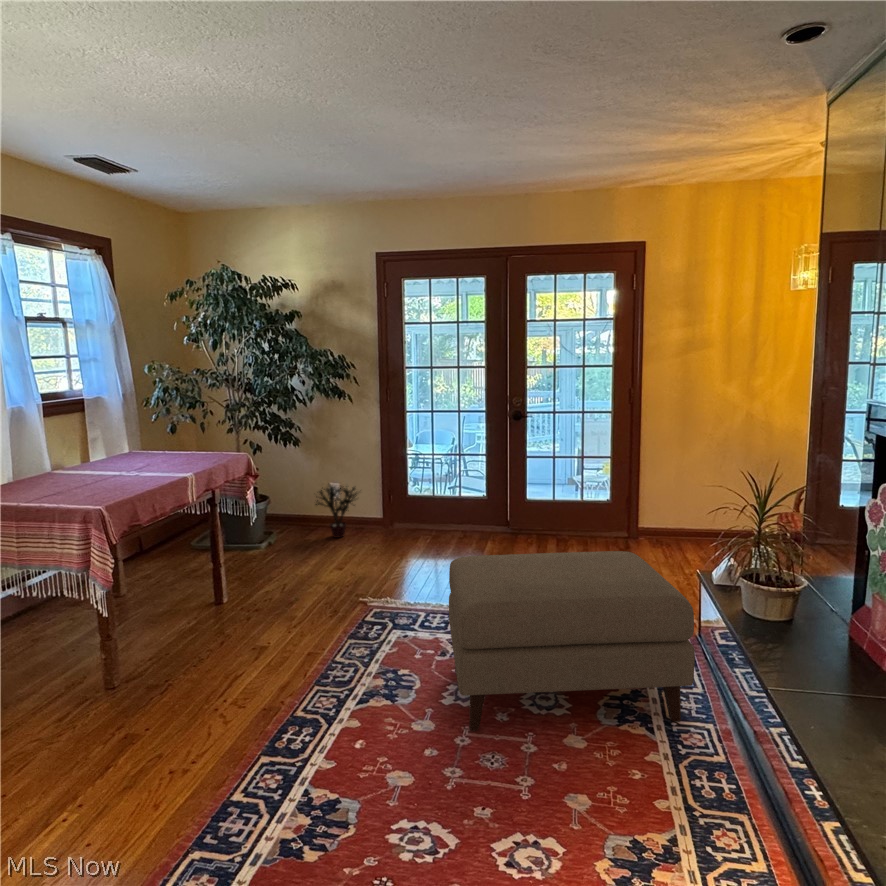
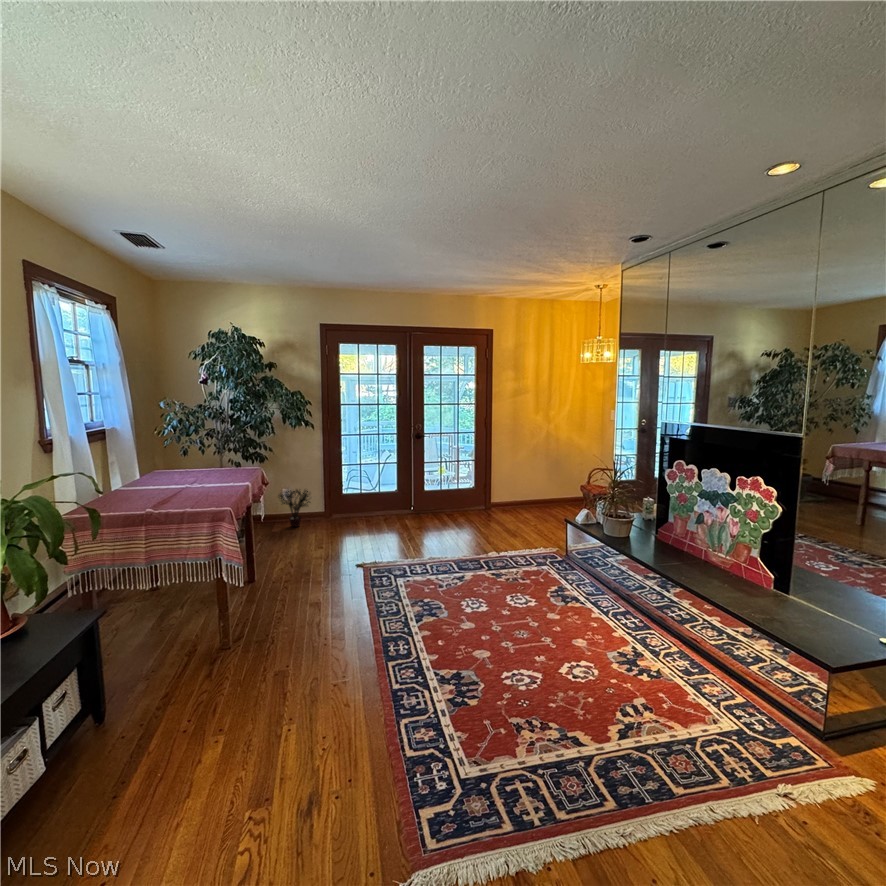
ottoman: present [449,551,695,731] -> none [448,512,599,622]

